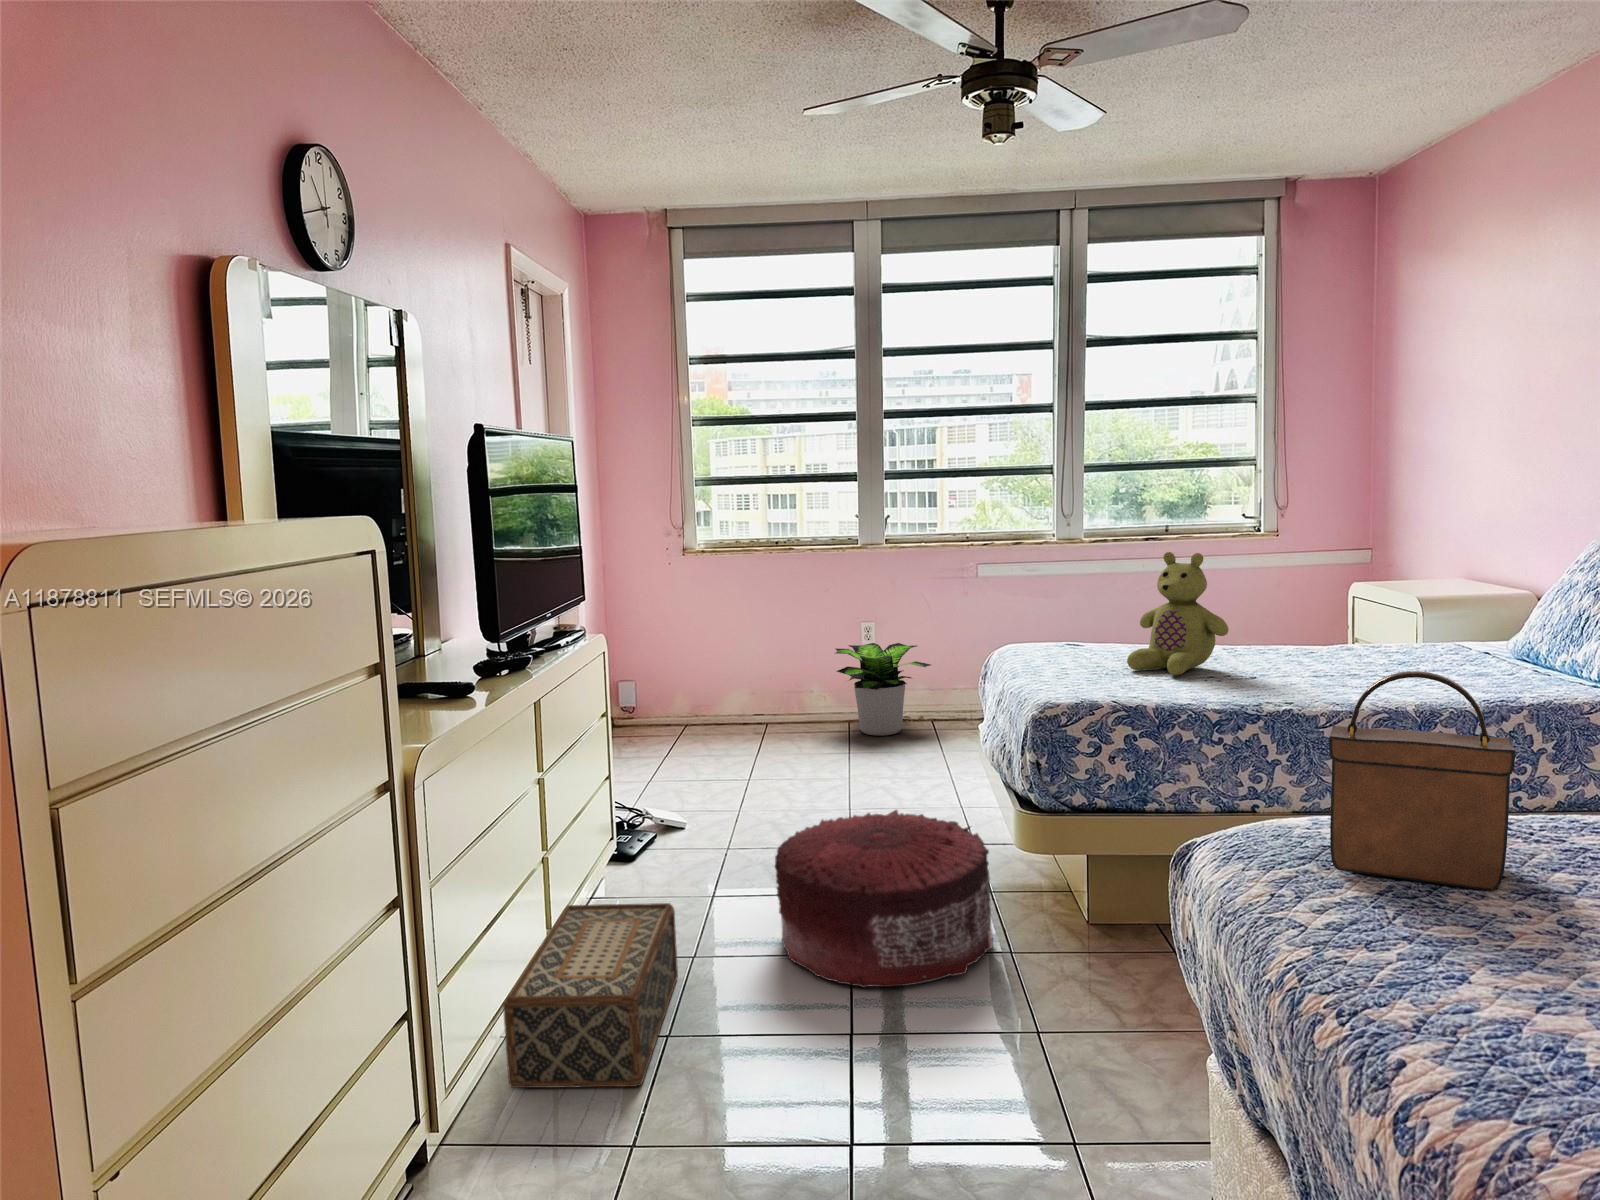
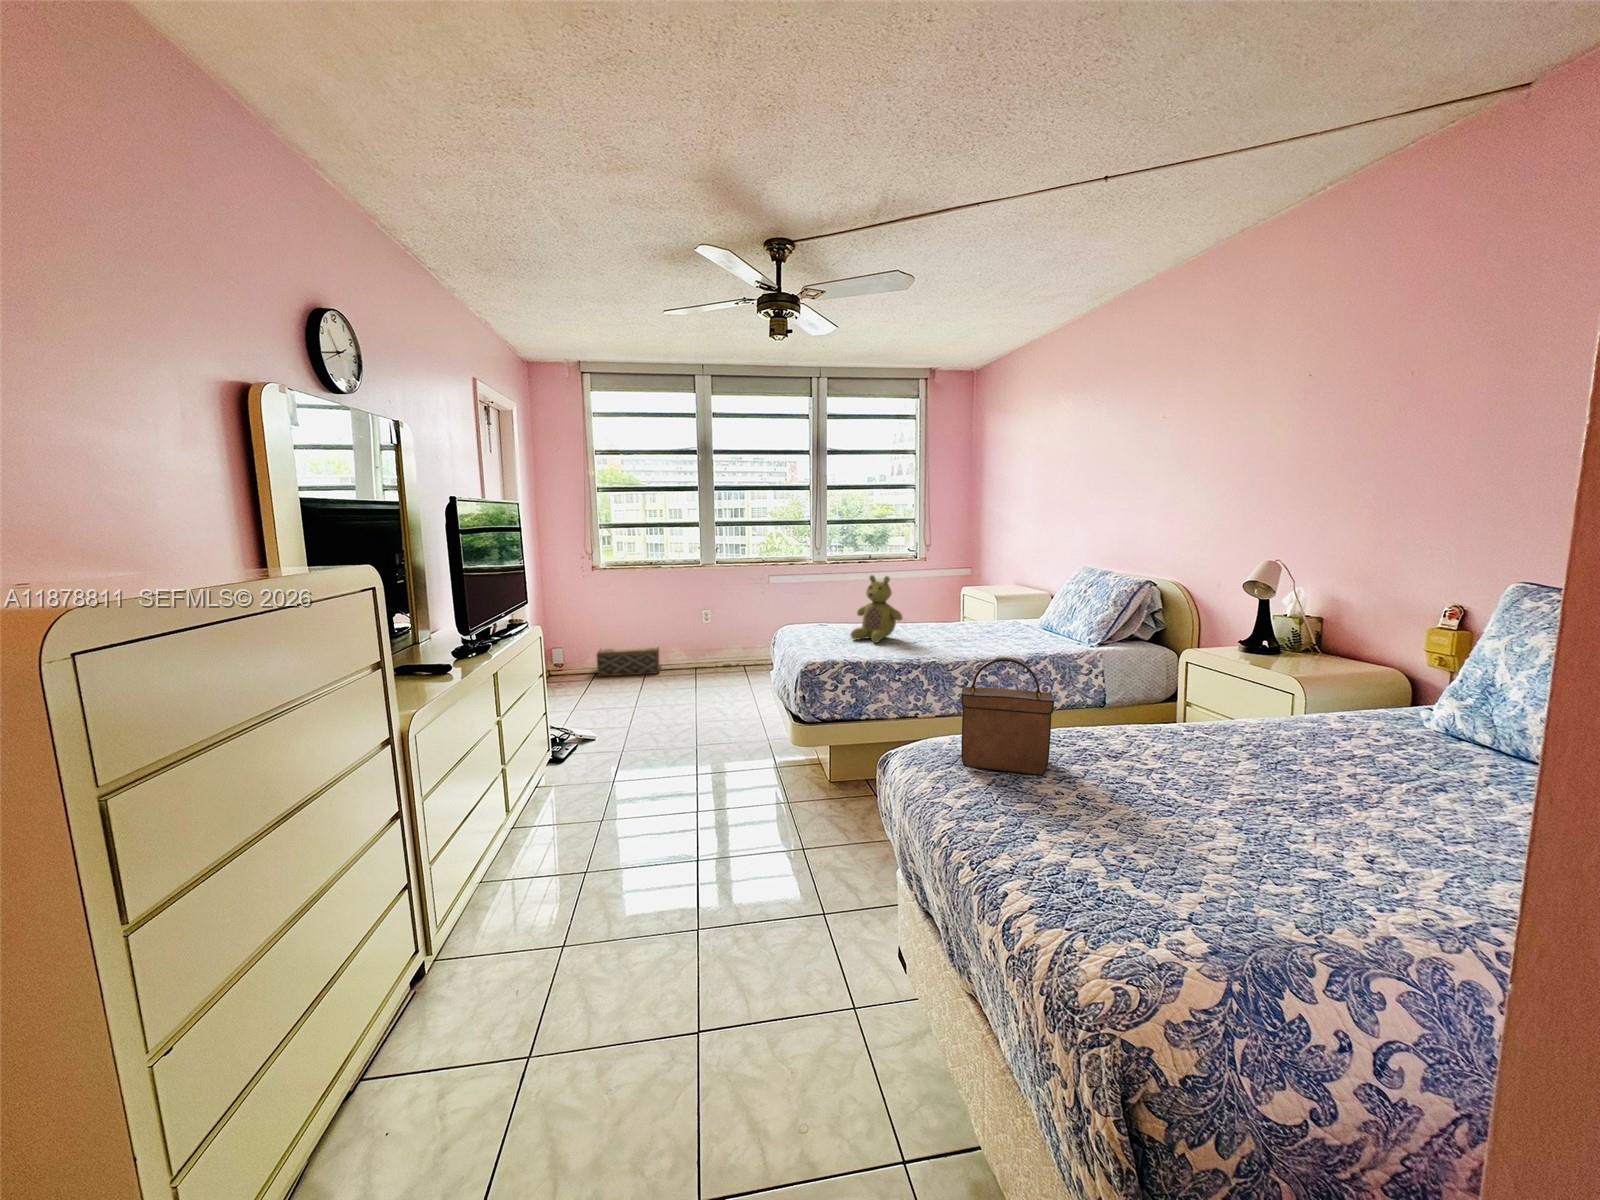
potted plant: present [836,643,931,736] -> none [689,620,745,672]
pouf: present [775,810,993,987] -> none [652,722,778,830]
woven basket: present [503,903,678,1088] -> present [597,647,661,676]

